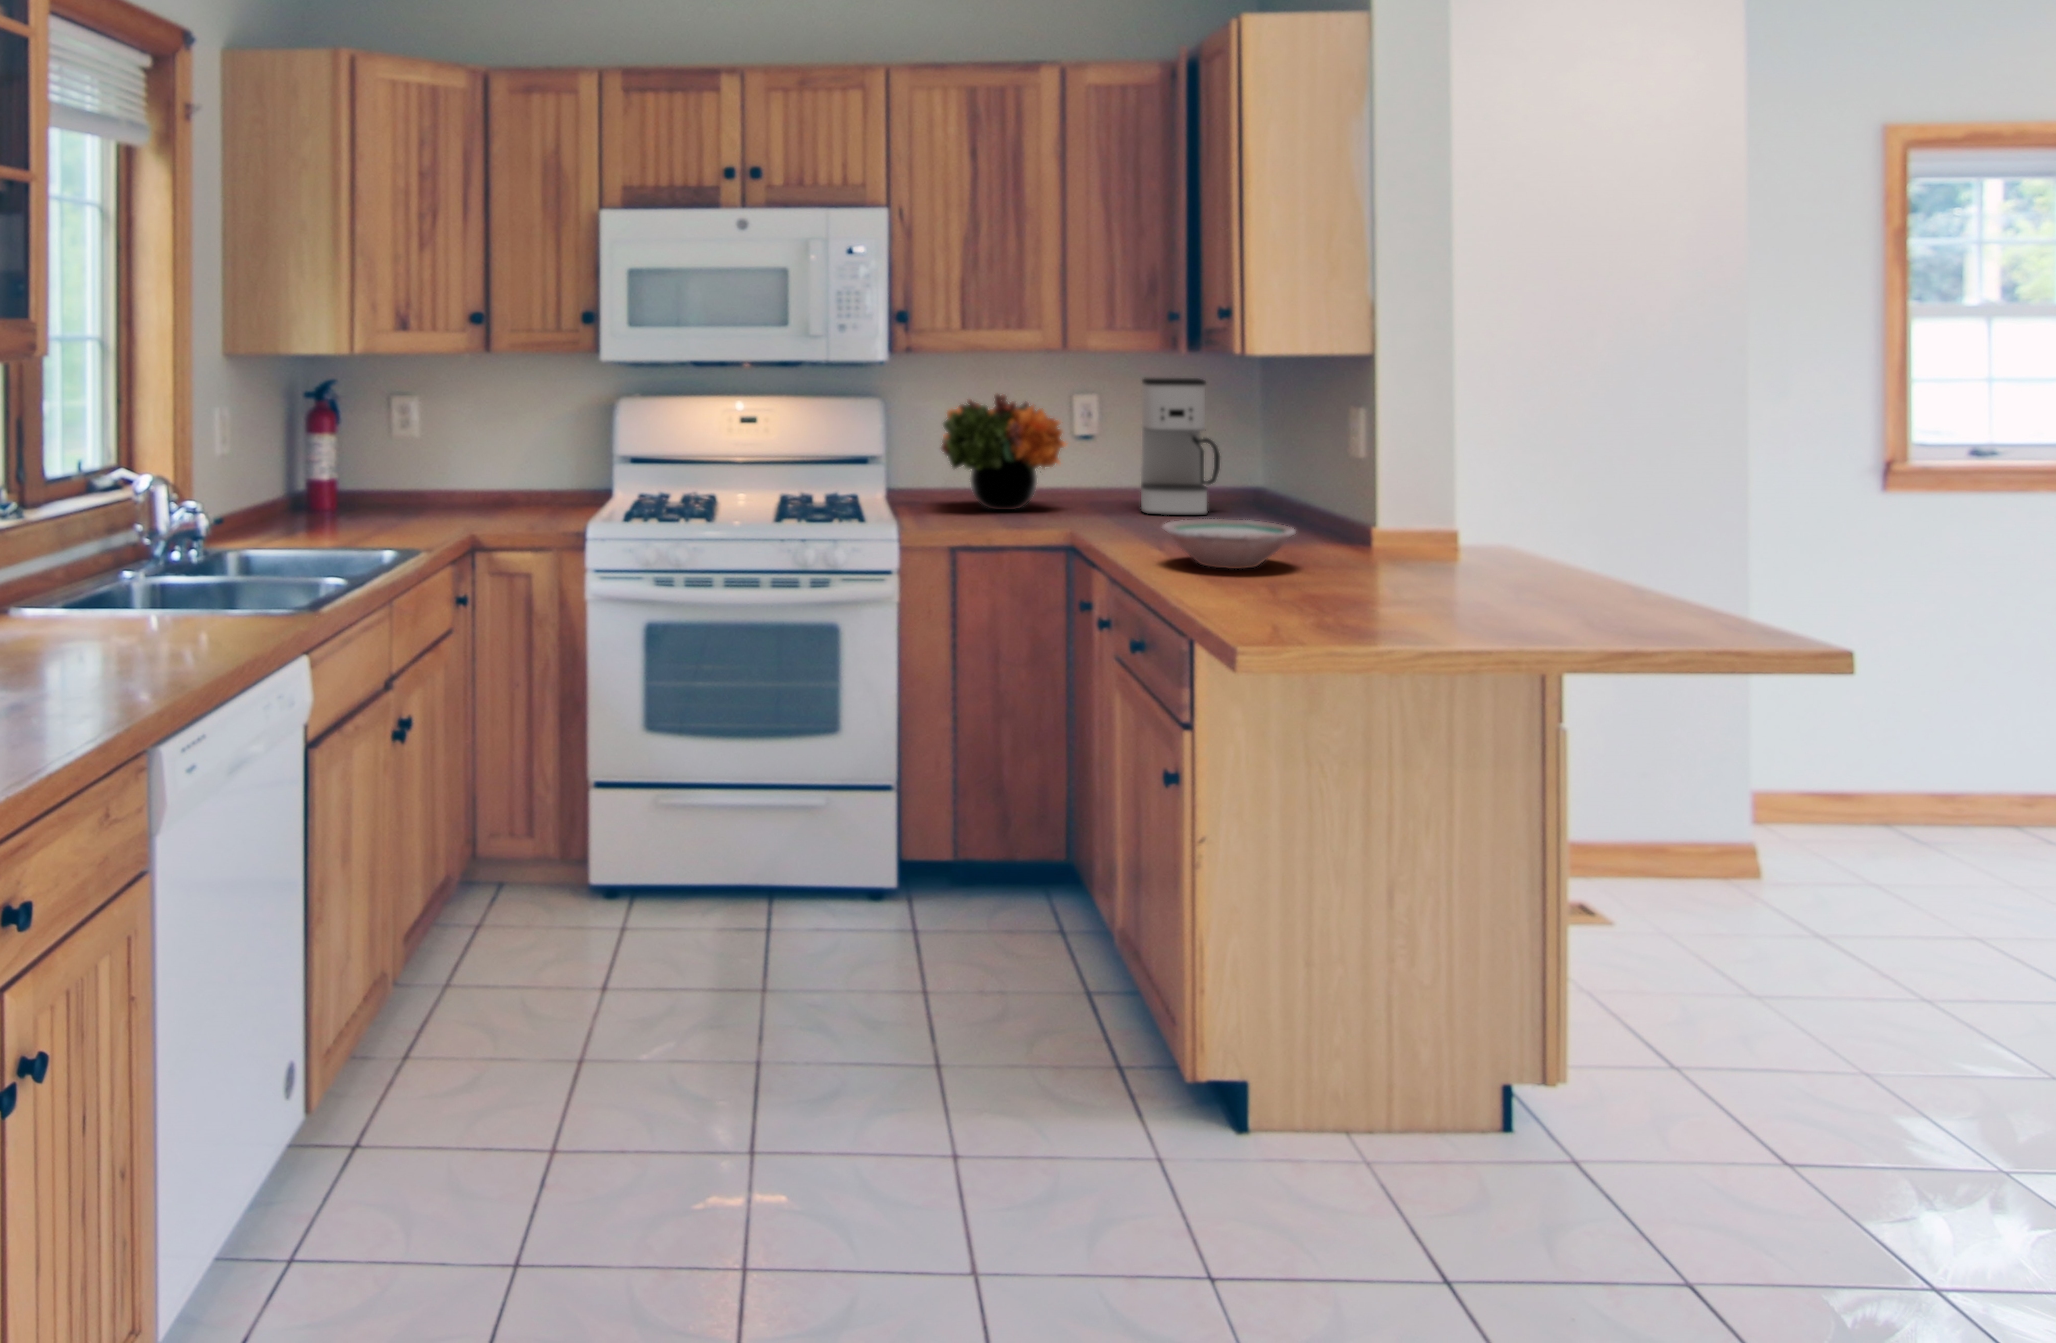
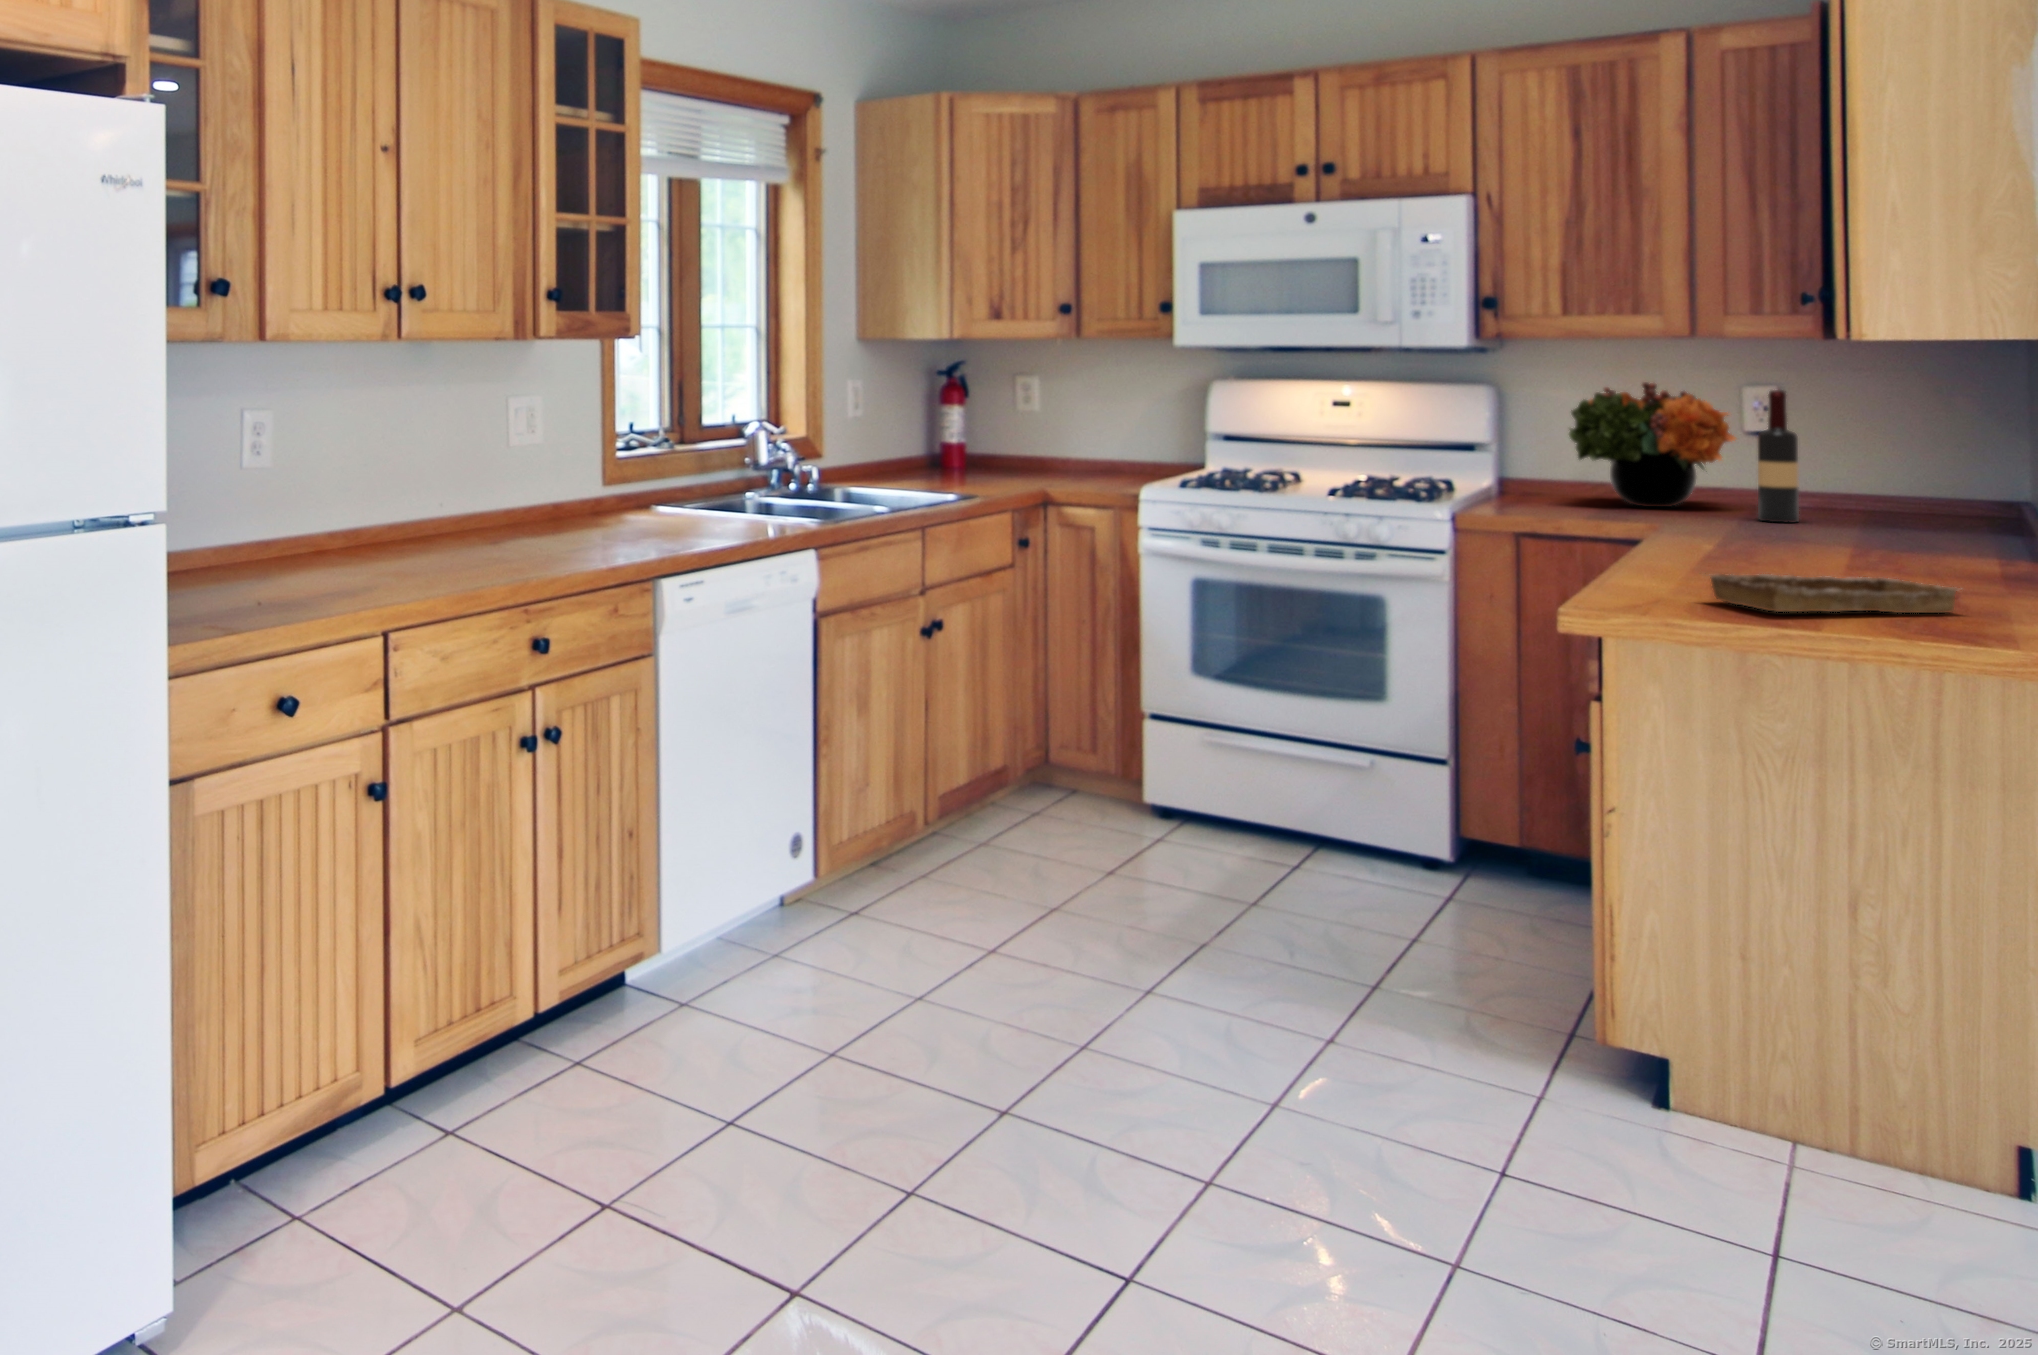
coffee maker: present [1141,378,1220,515] -> none [1832,366,1951,524]
wine bottle: none [1101,401,1131,520] -> present [1758,390,1799,522]
bowl: present [1163,519,1296,569] -> none [1718,514,1897,567]
tray: none [1257,582,1440,629] -> present [1711,574,1957,613]

